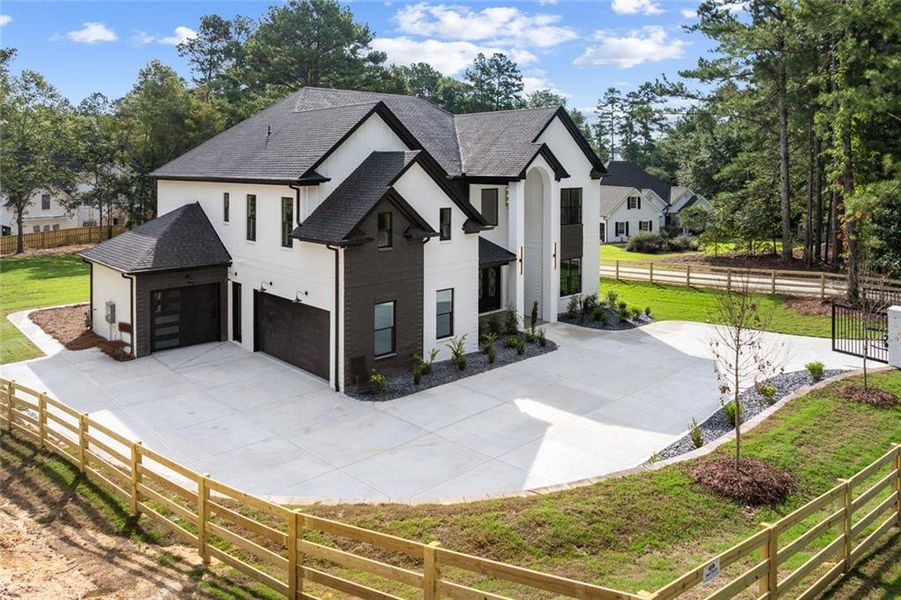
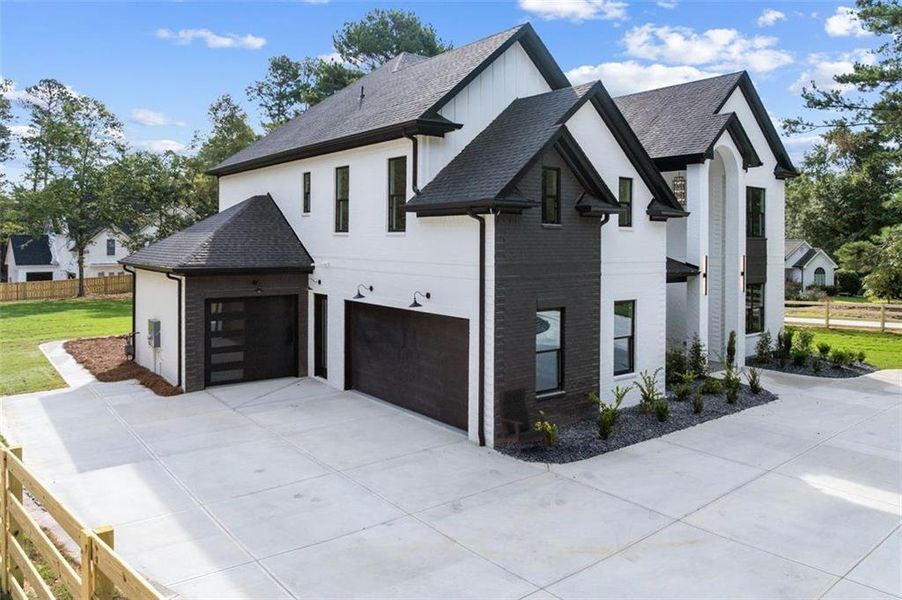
bench: present [103,322,134,361] -> none [140,343,181,397]

